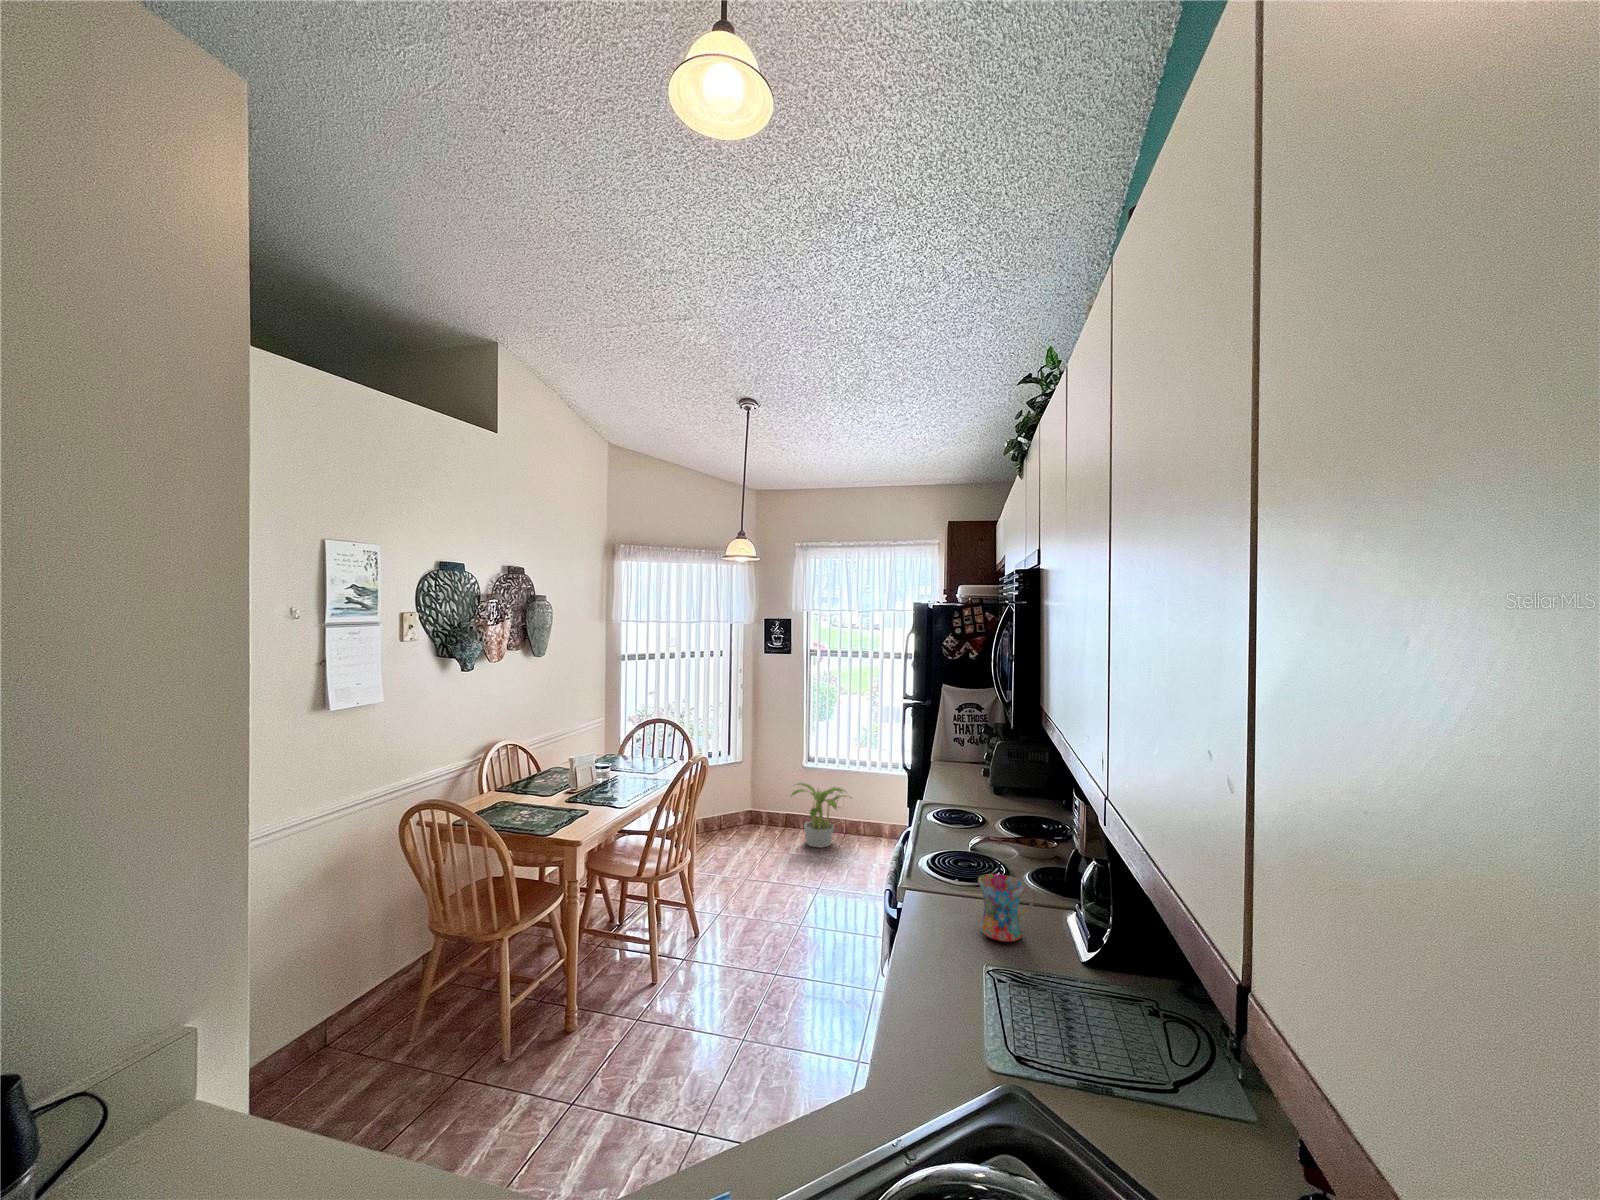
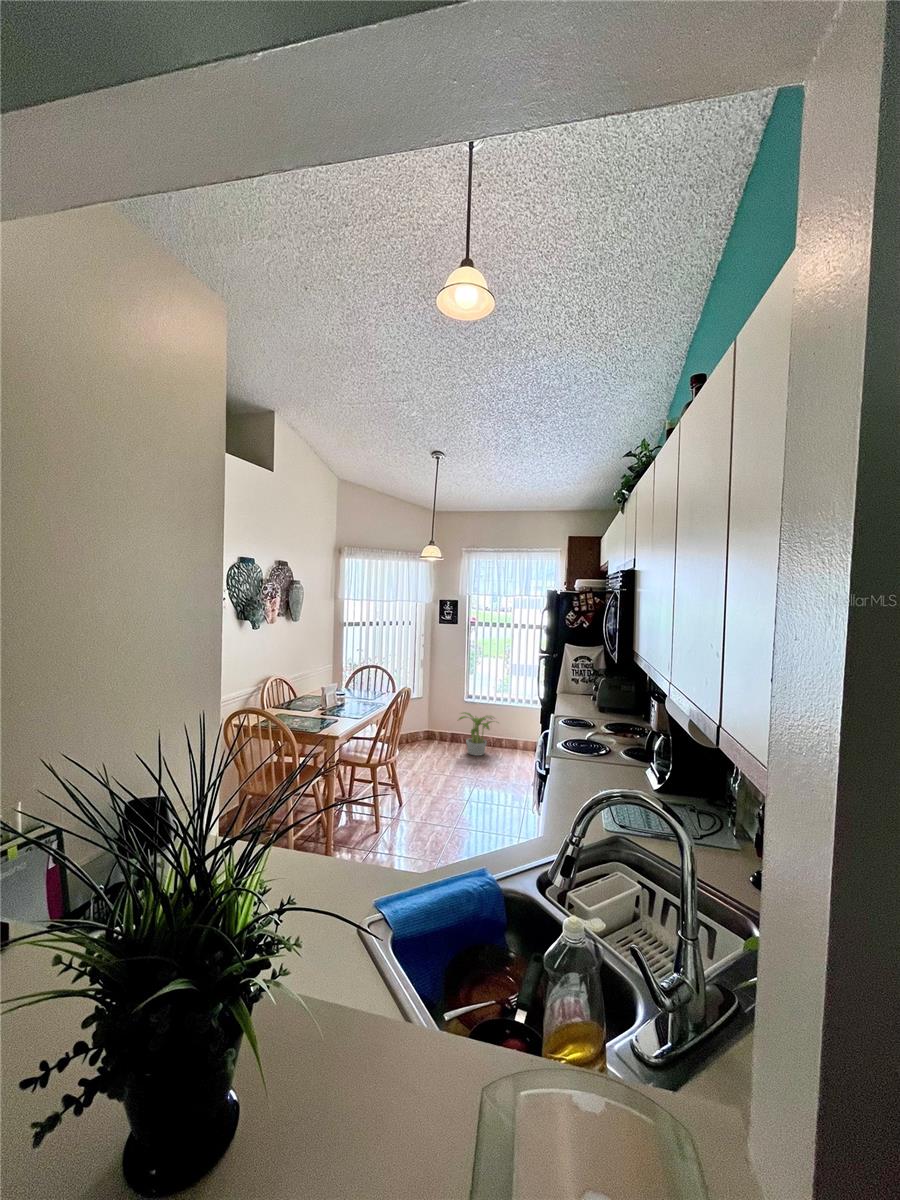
mug: present [978,874,1036,942] -> none [594,745,628,781]

